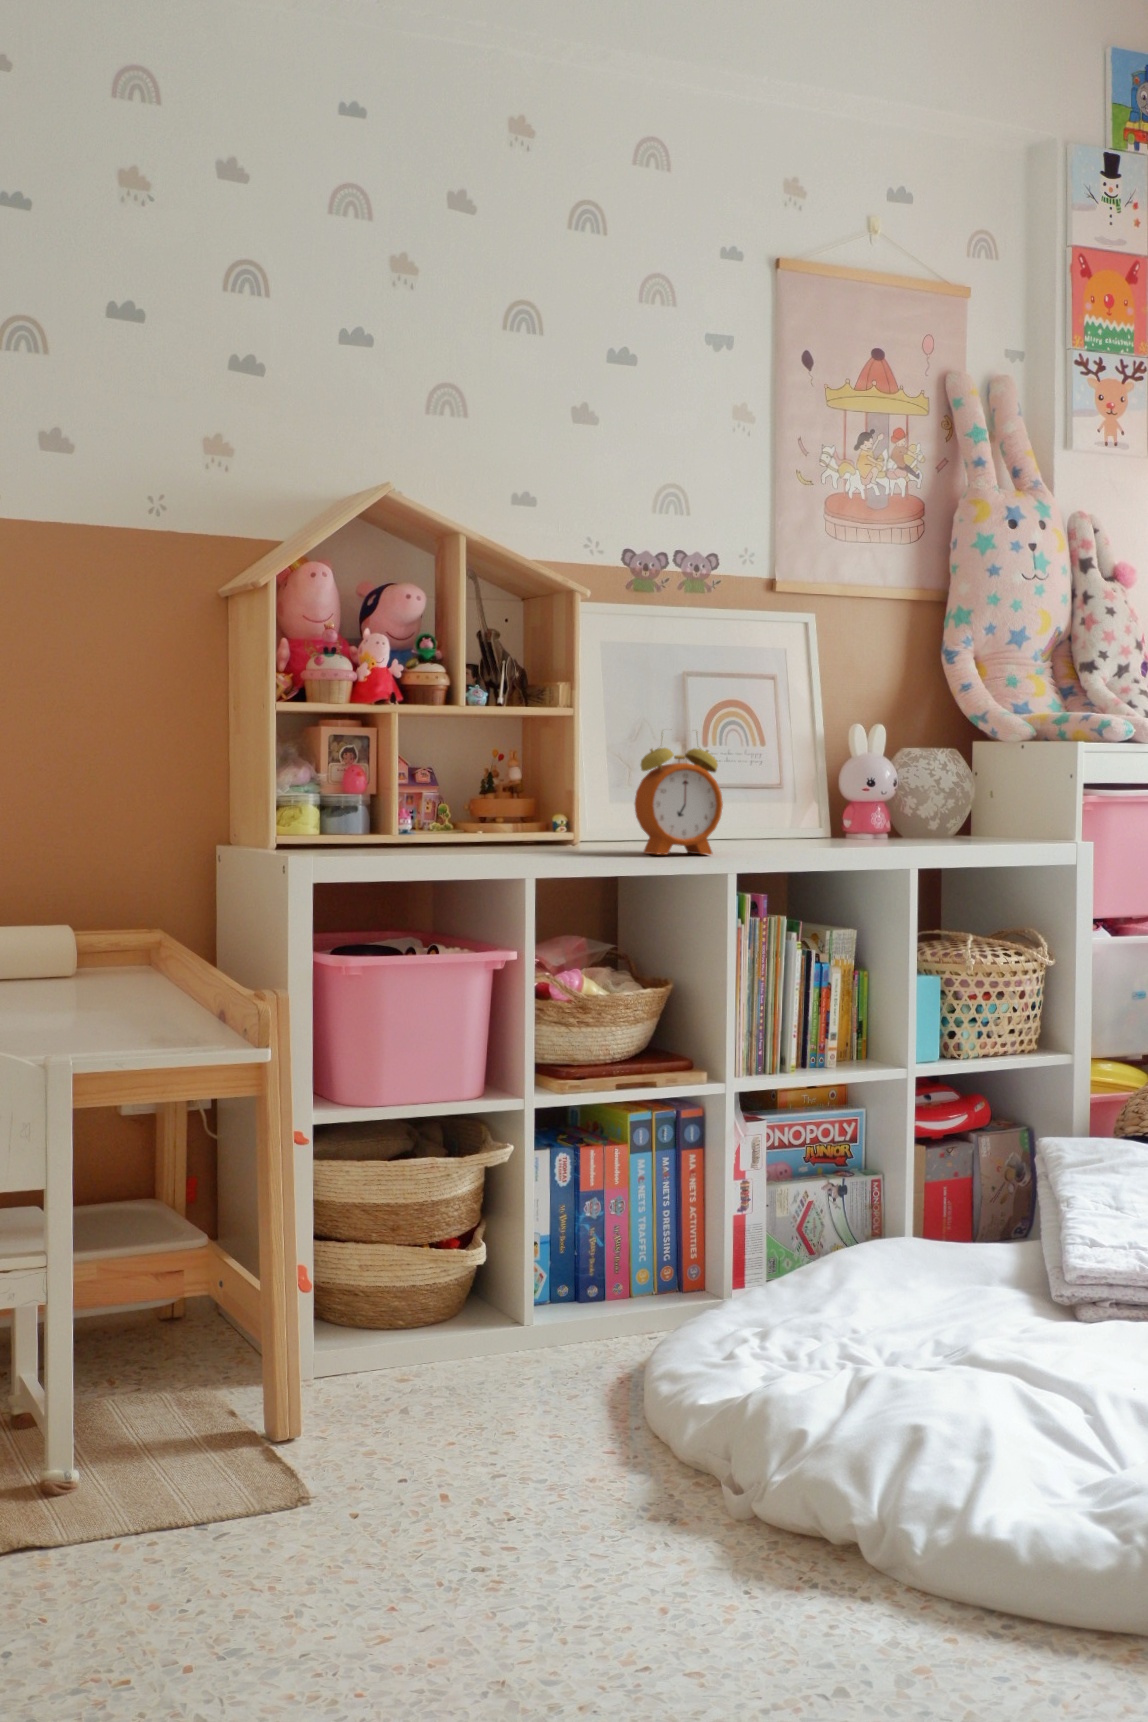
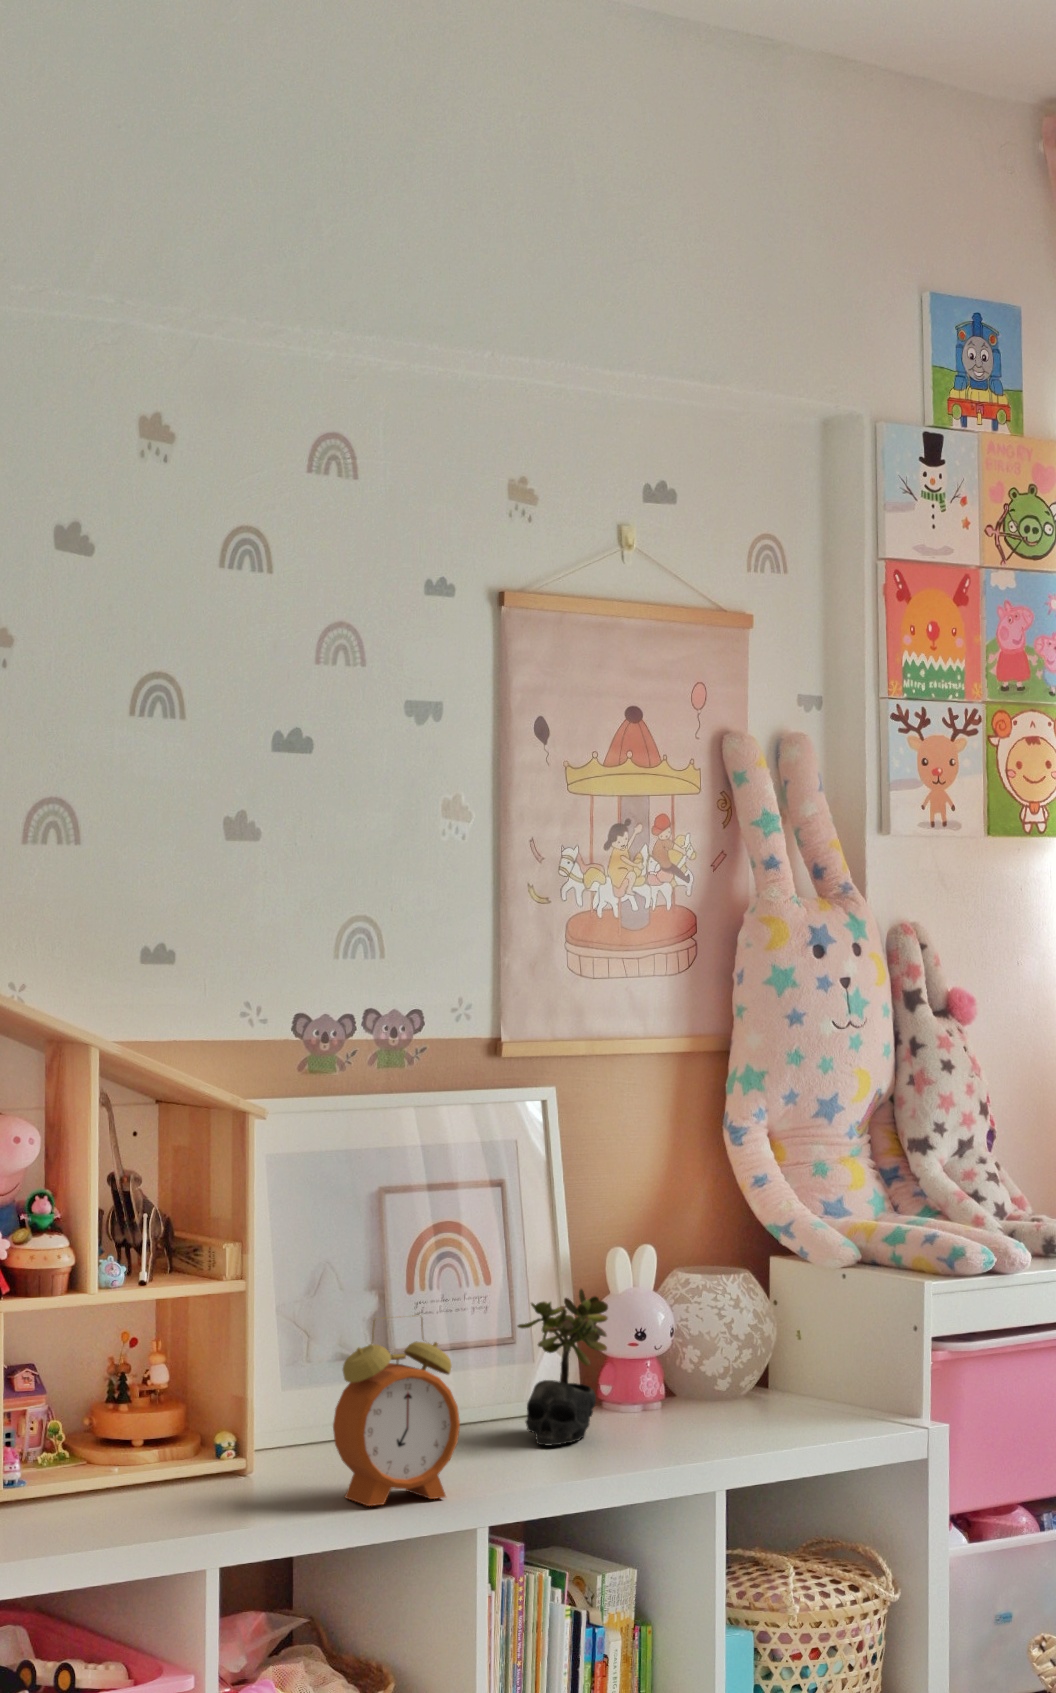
succulent plant: none [778,741,843,842] -> present [518,1289,608,1445]

